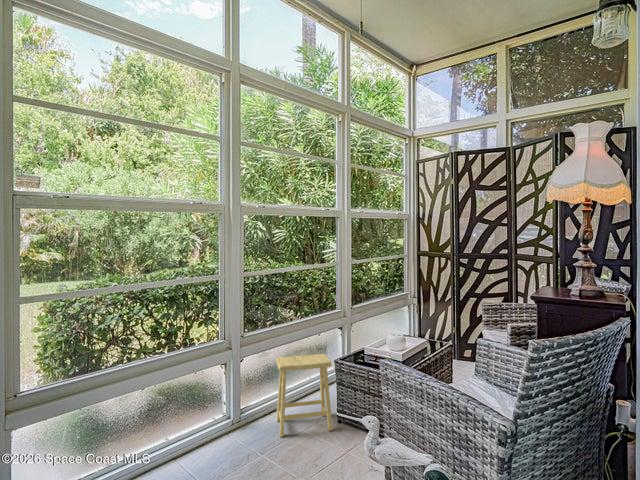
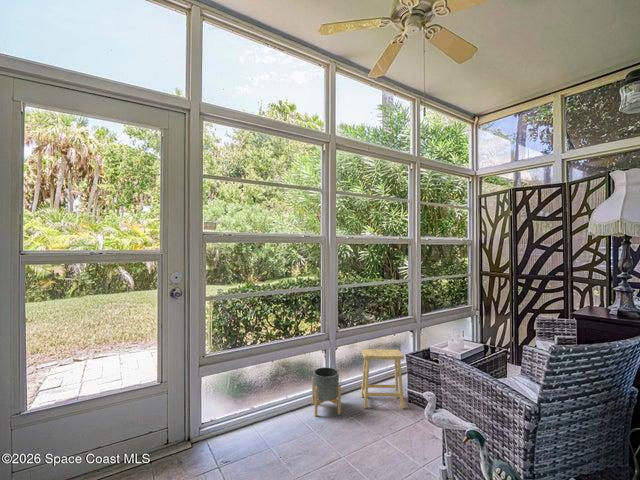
planter: none [206,387,247,459] -> present [312,367,341,416]

